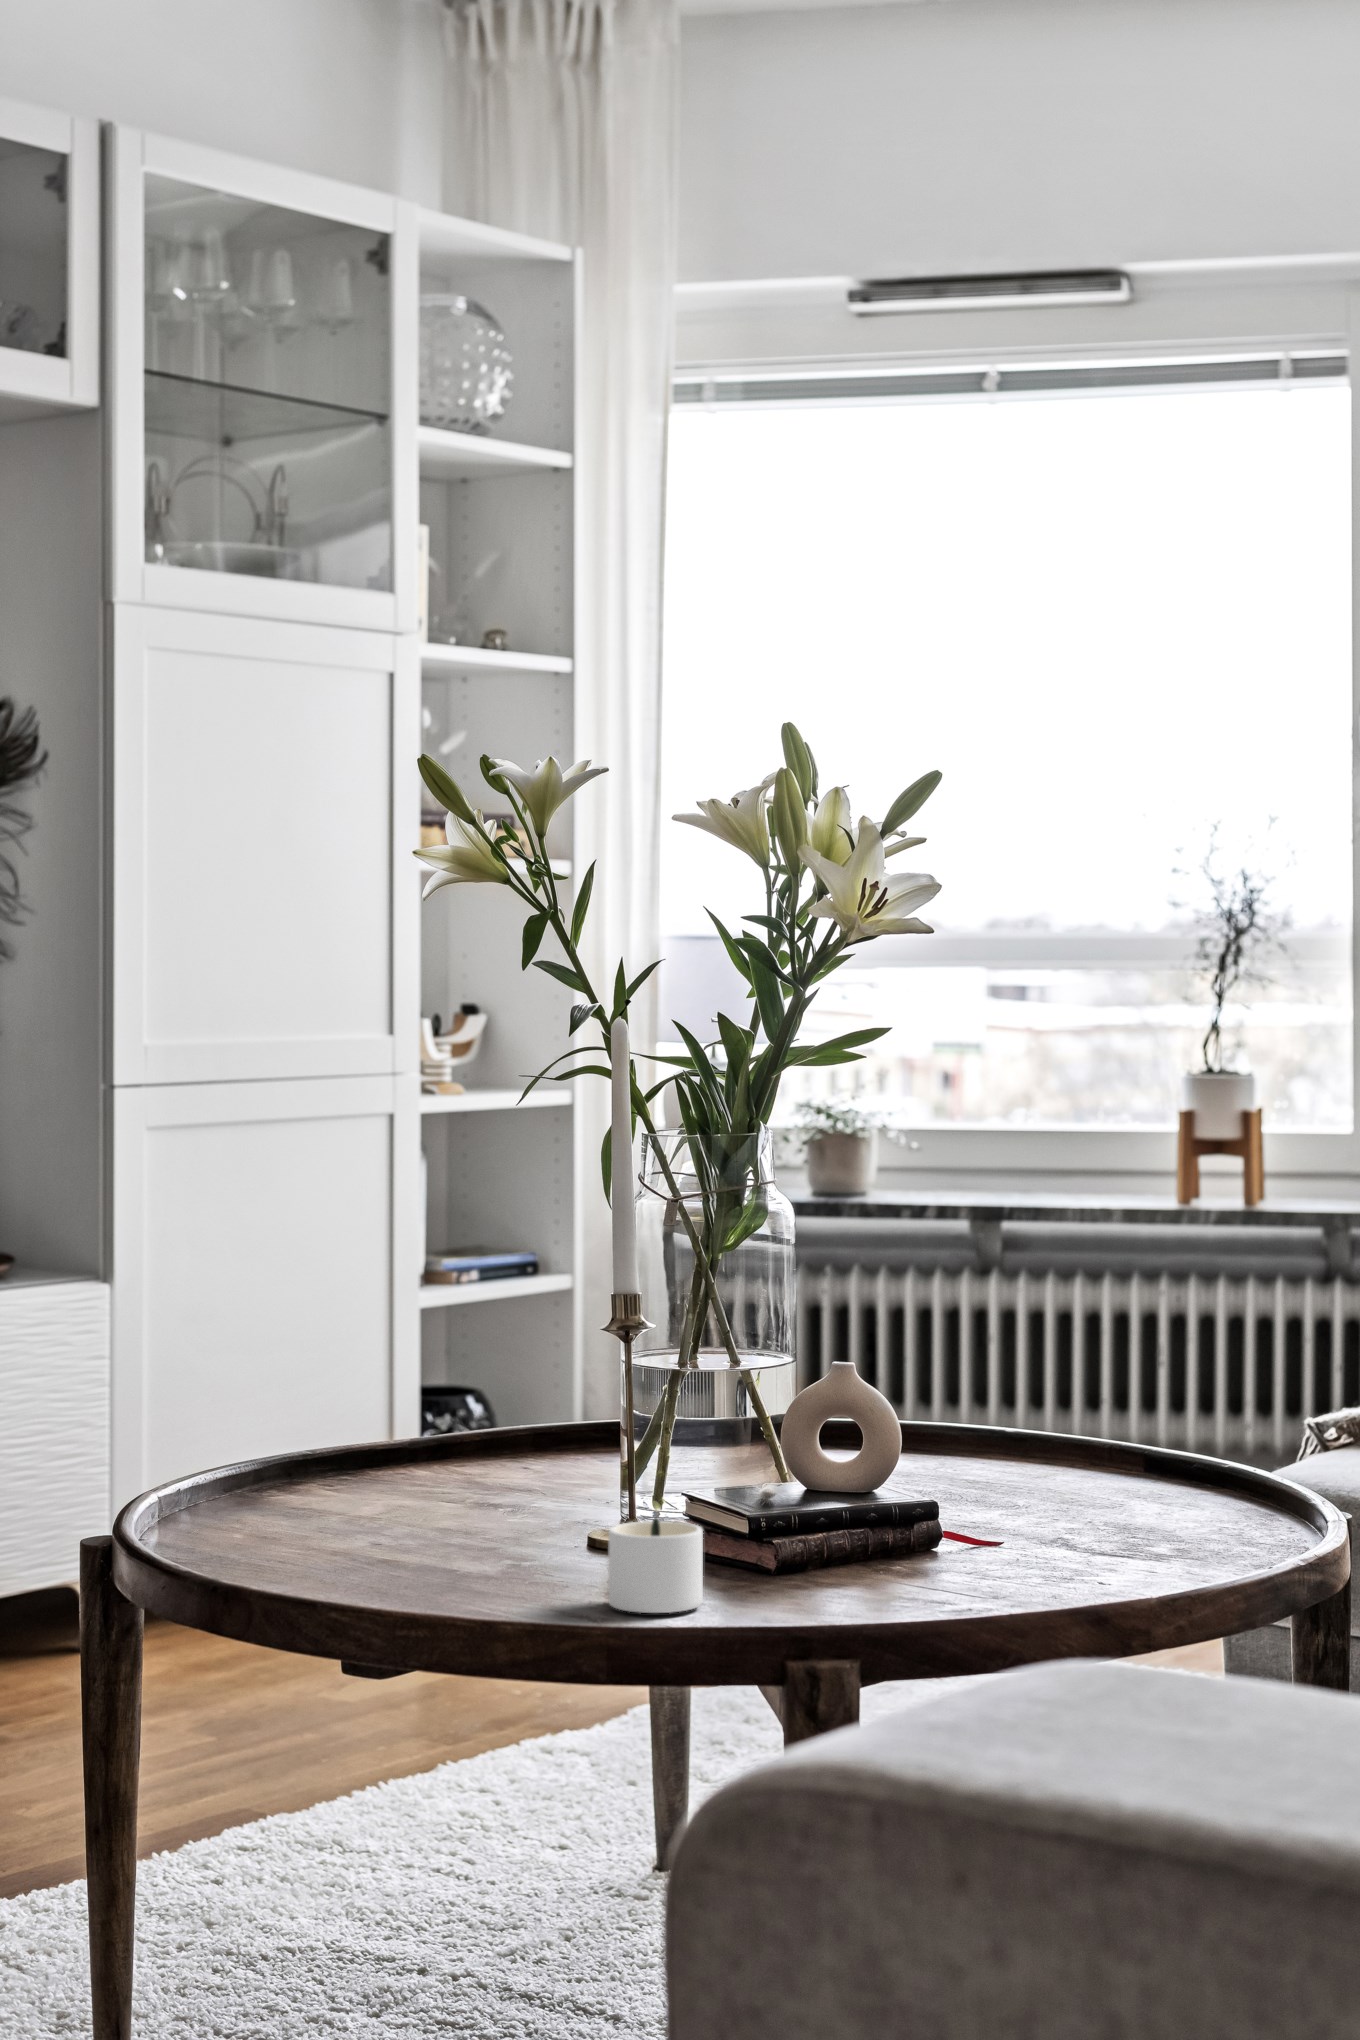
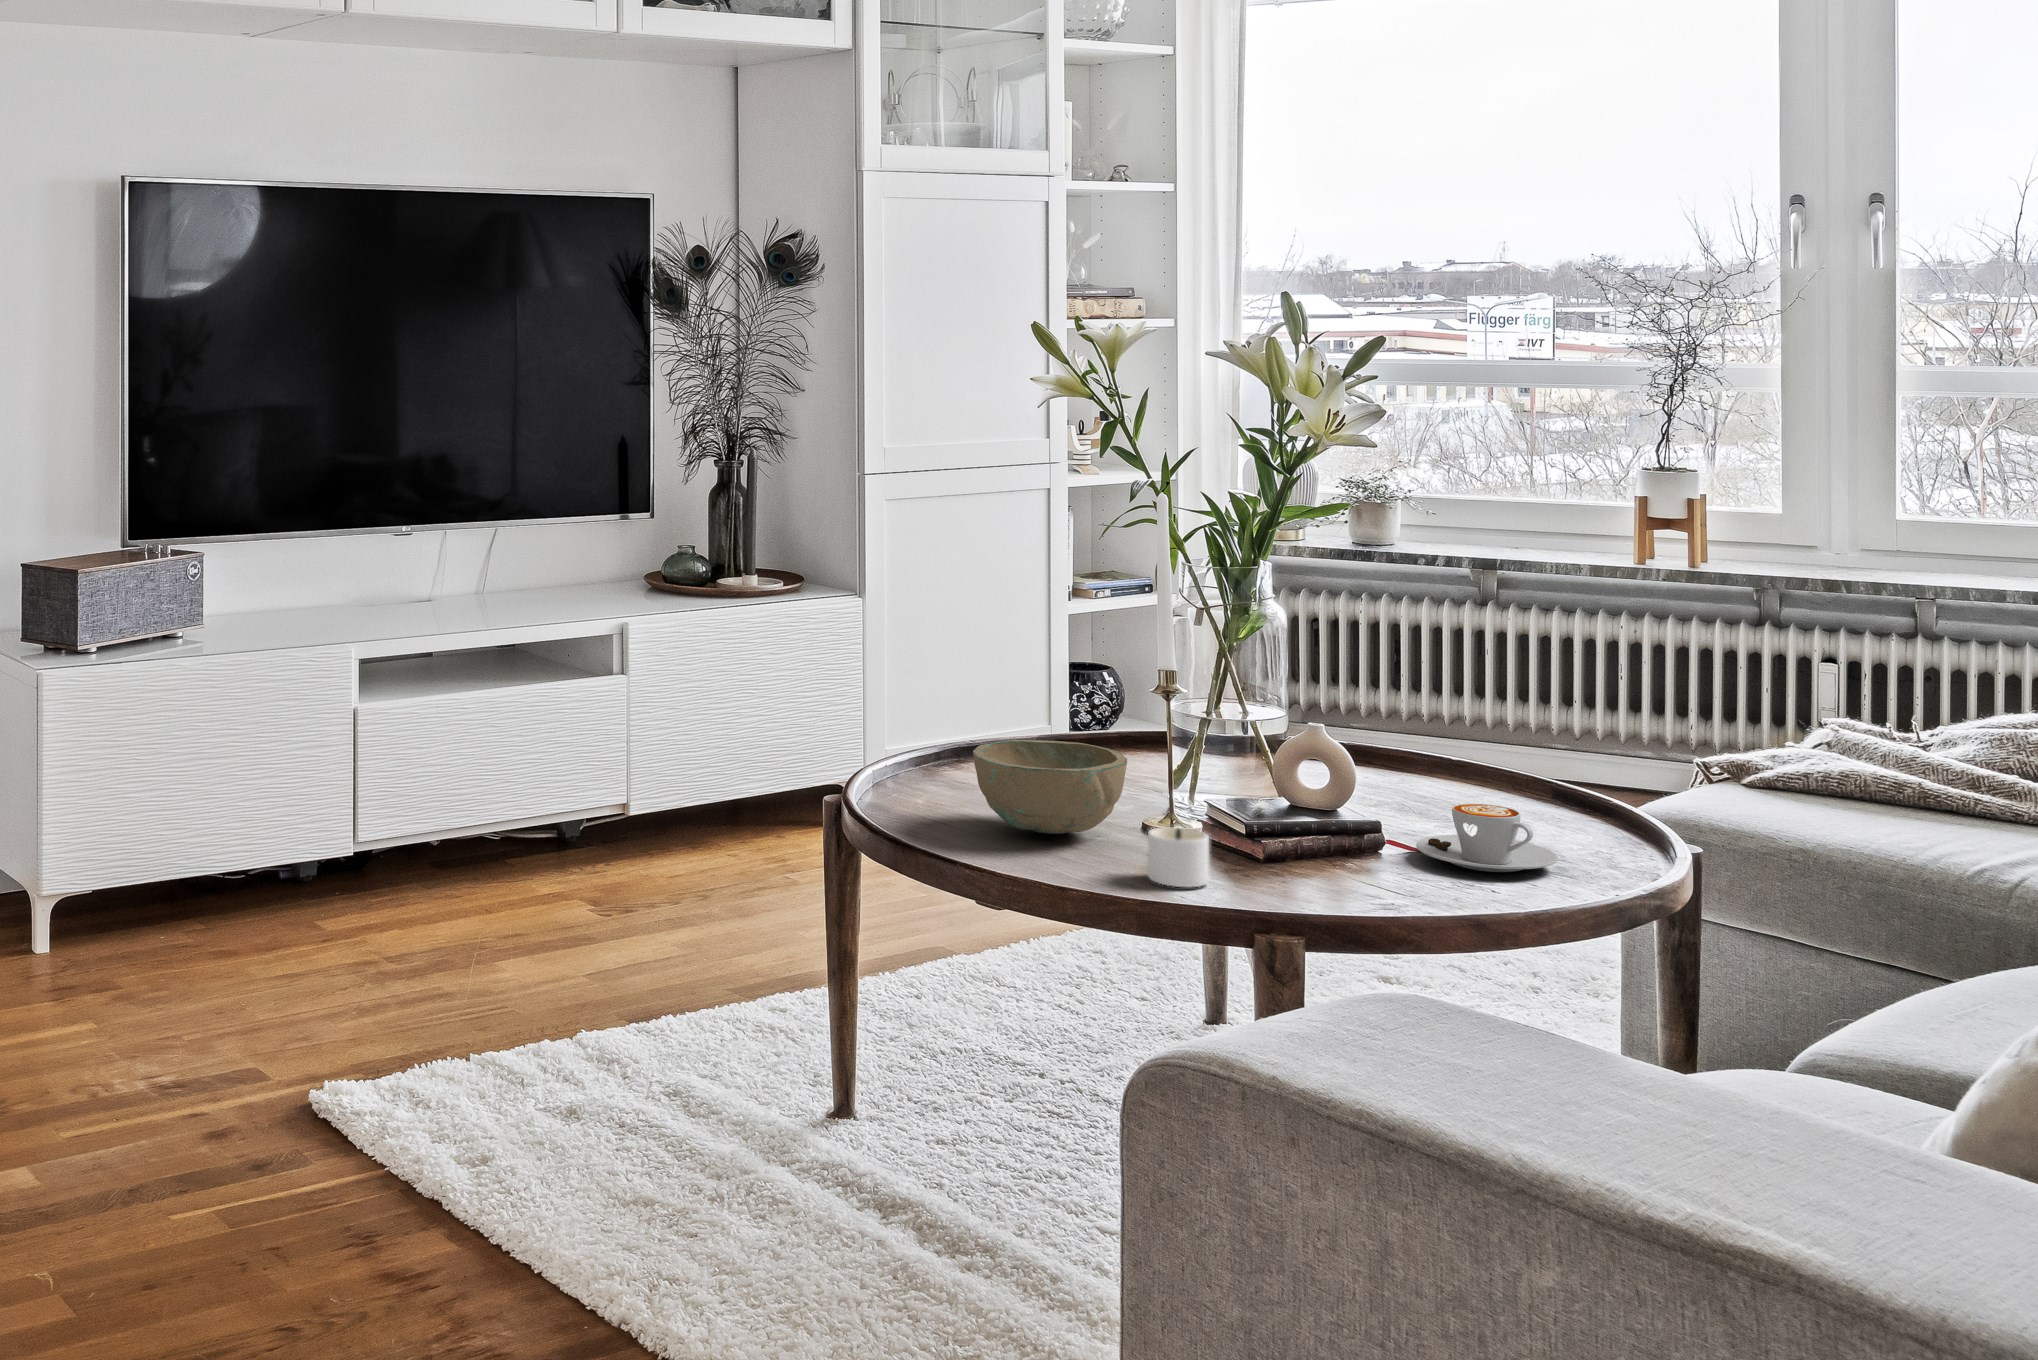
bowl: none [322,1413,567,1559] -> present [973,740,1127,834]
coffee cup: none [993,1461,1190,1557] -> present [1416,804,1558,872]

